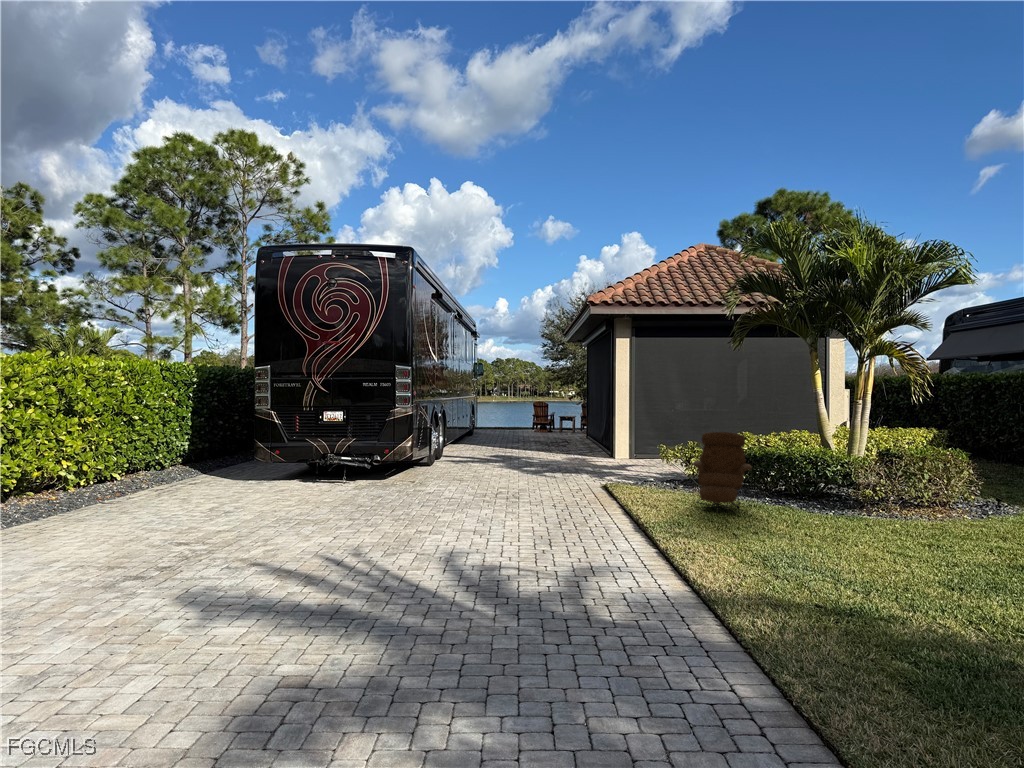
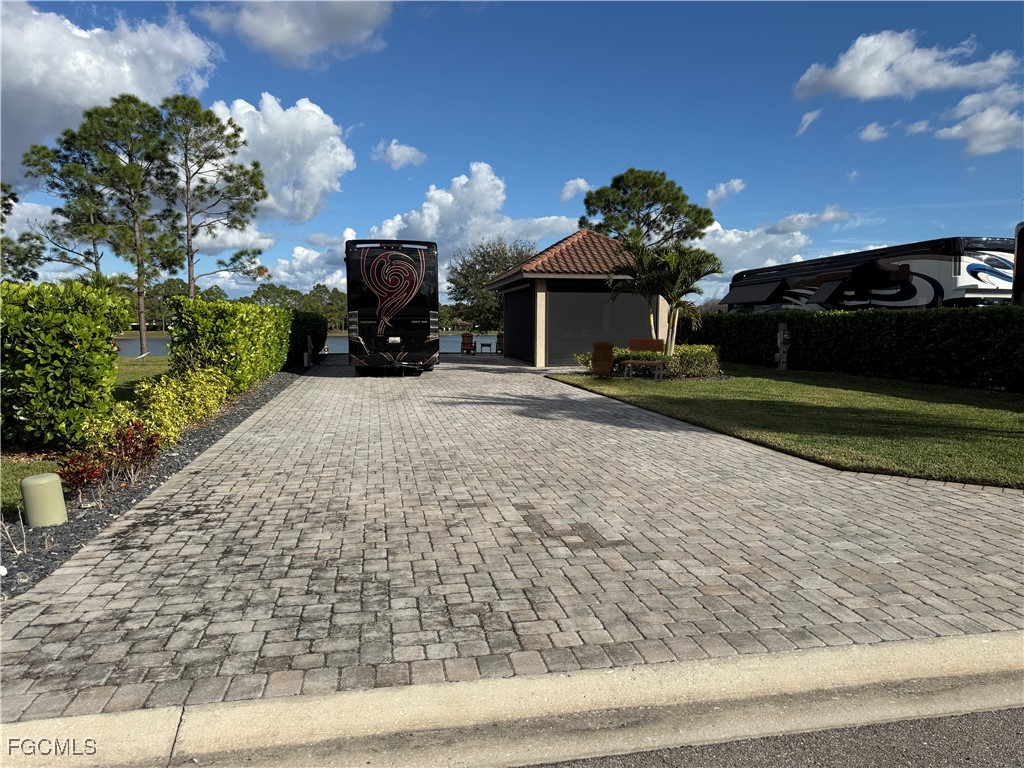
bench: none [759,429,862,533] -> present [621,338,665,382]

